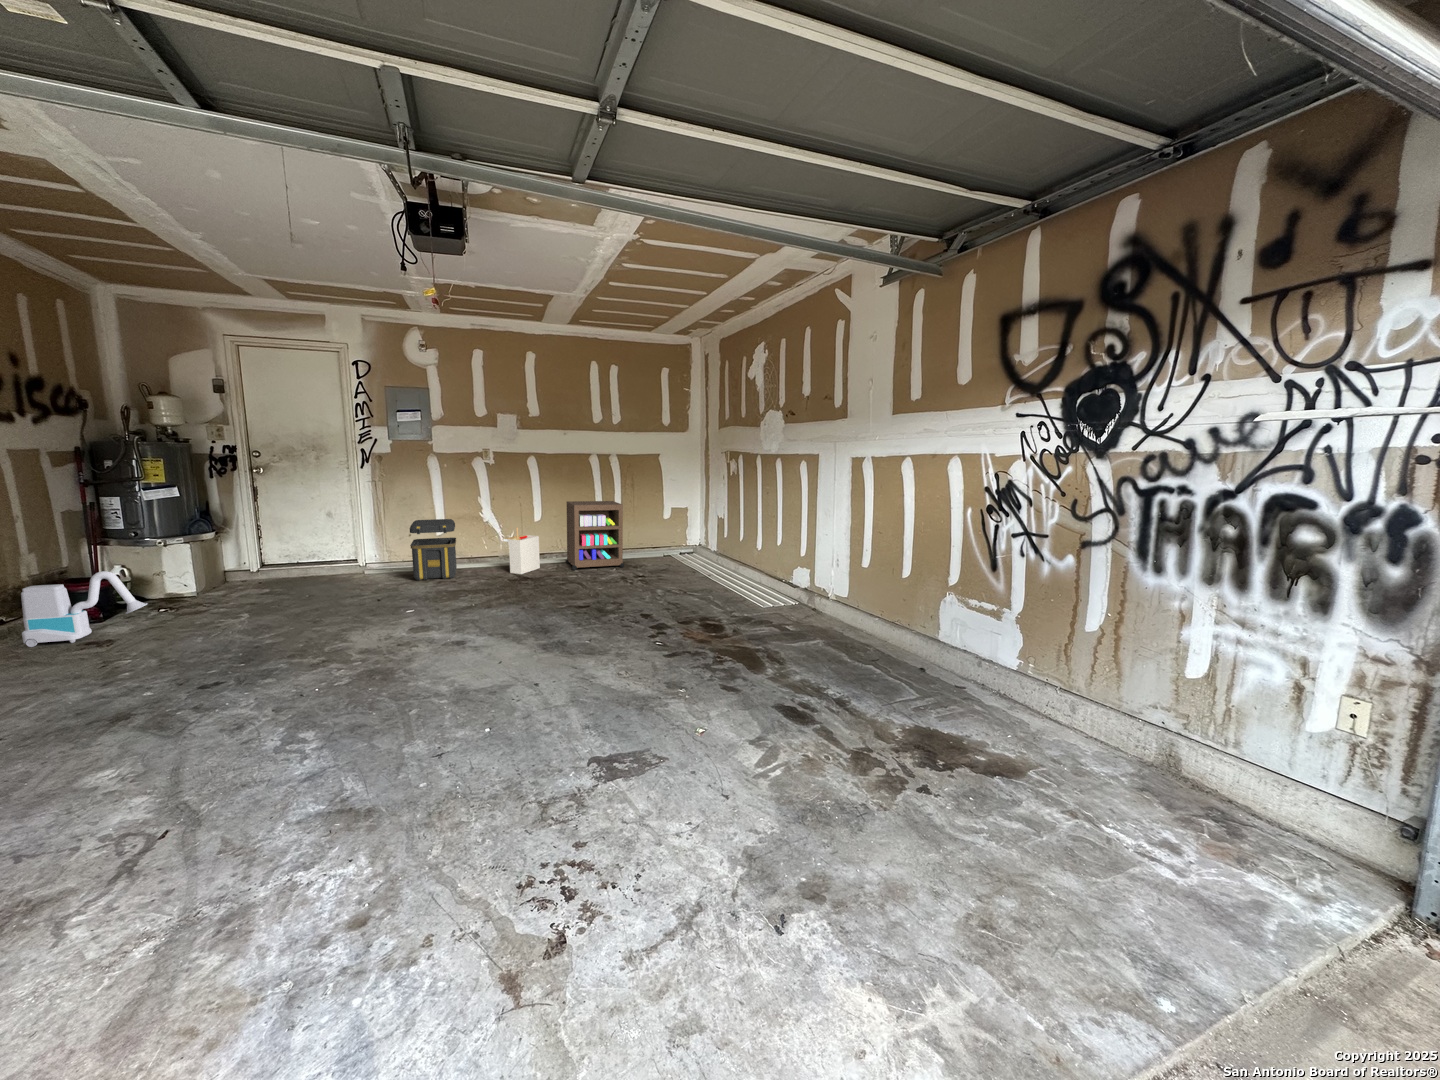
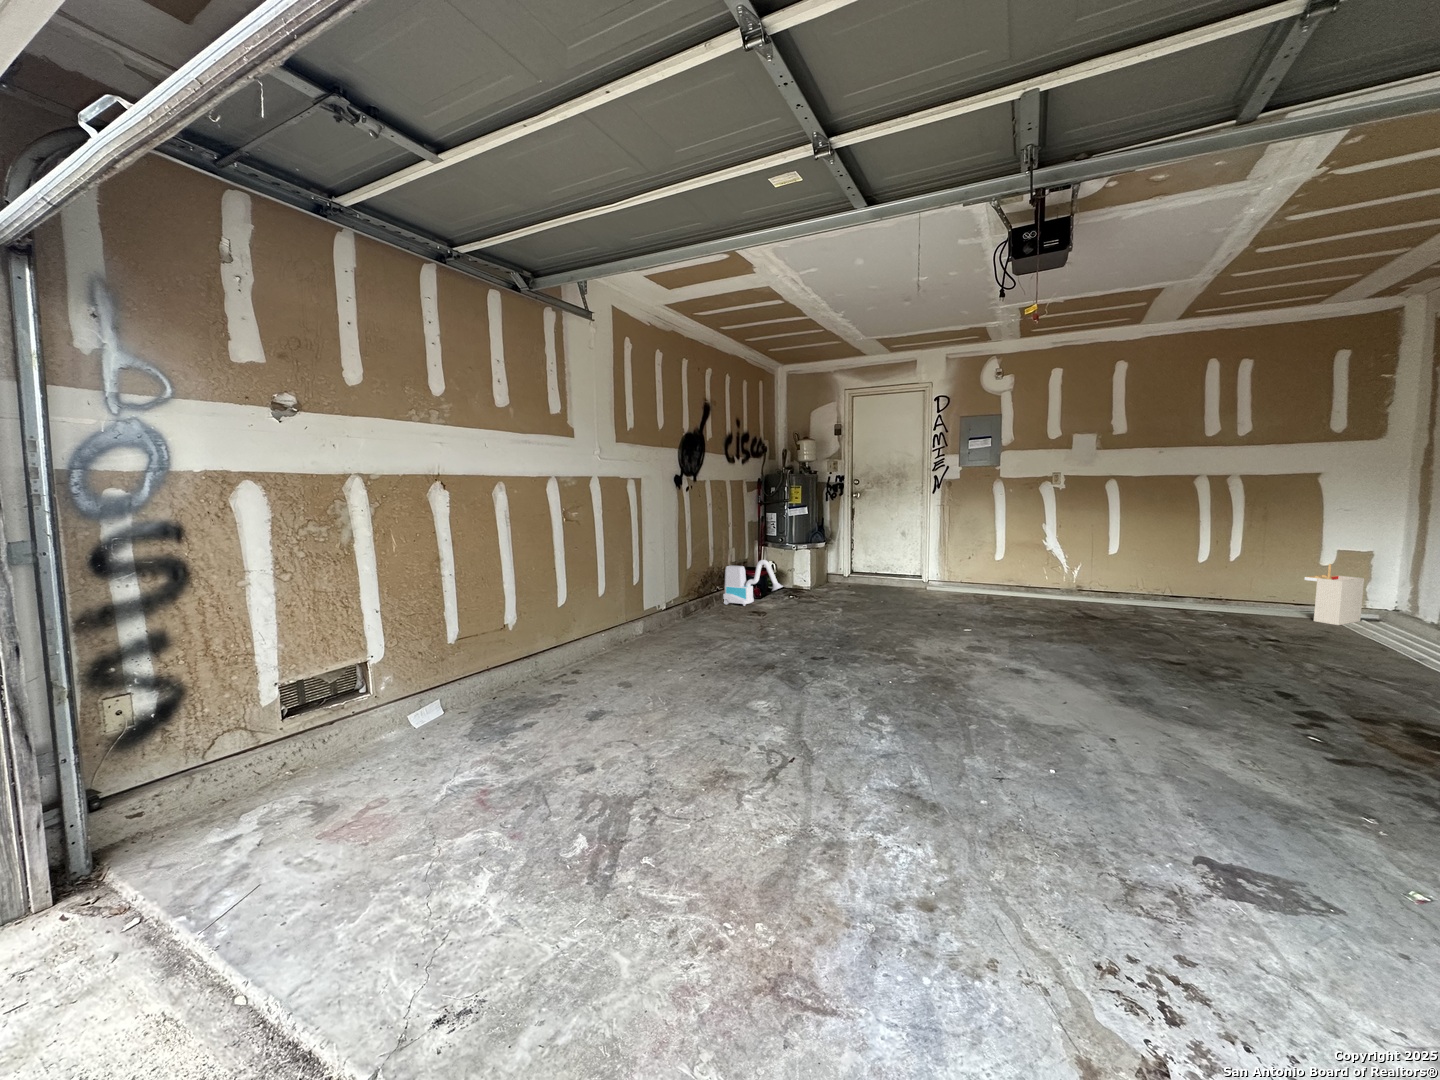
storage cabinet: present [566,501,624,570] -> none [1150,532,1255,621]
toolbox: present [410,519,457,580] -> none [971,543,1016,602]
storage bin: present [503,528,540,574] -> present [1305,564,1364,625]

